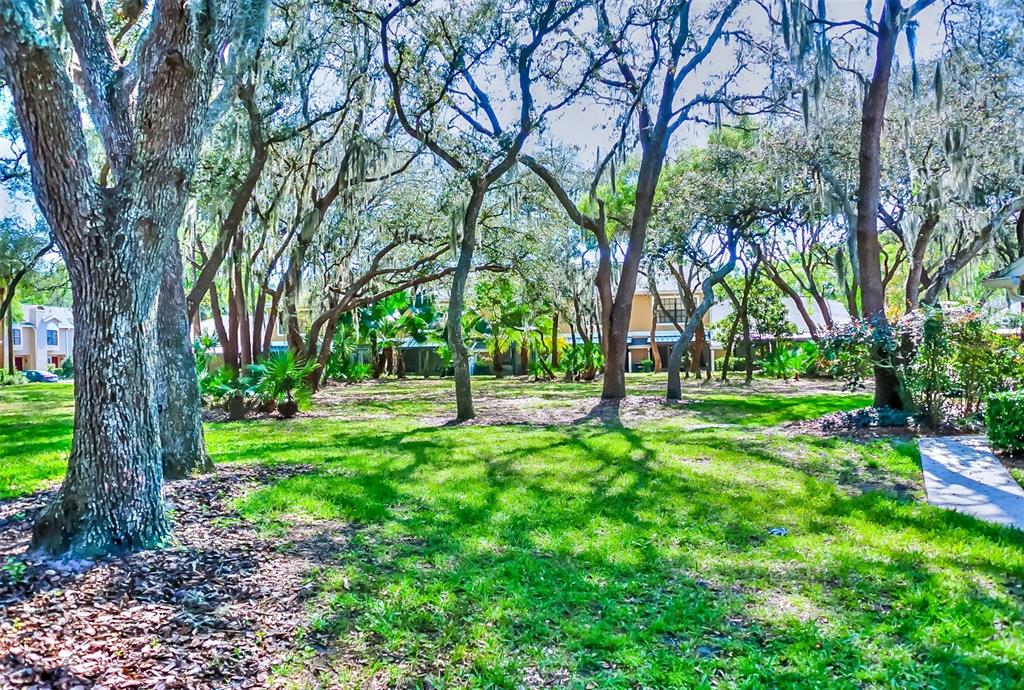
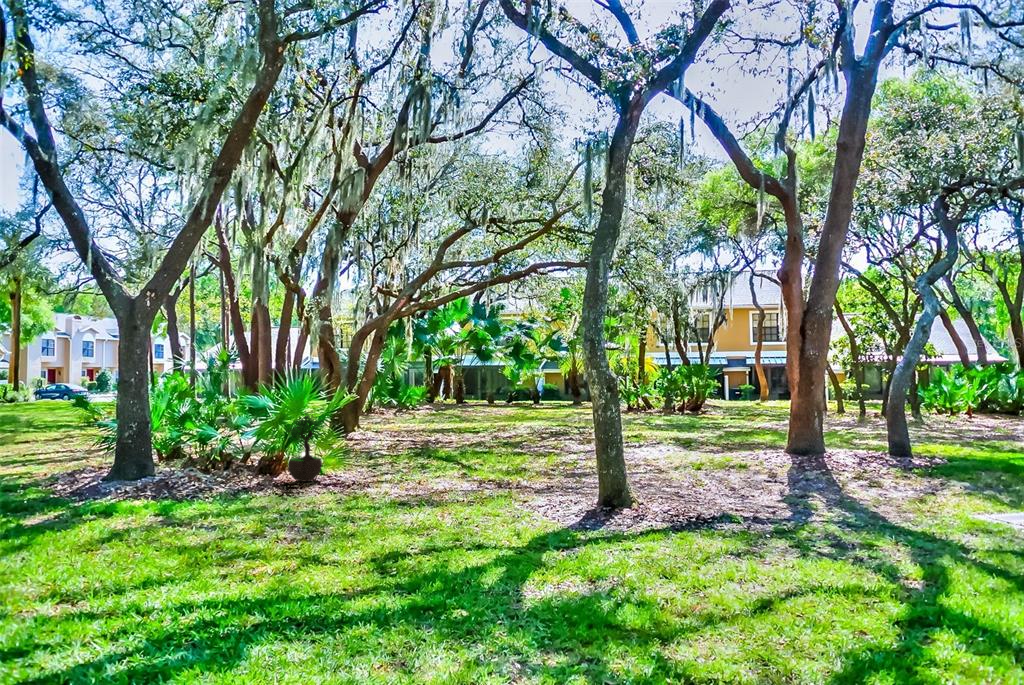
watering can: present [229,390,262,420] -> none [204,437,266,486]

